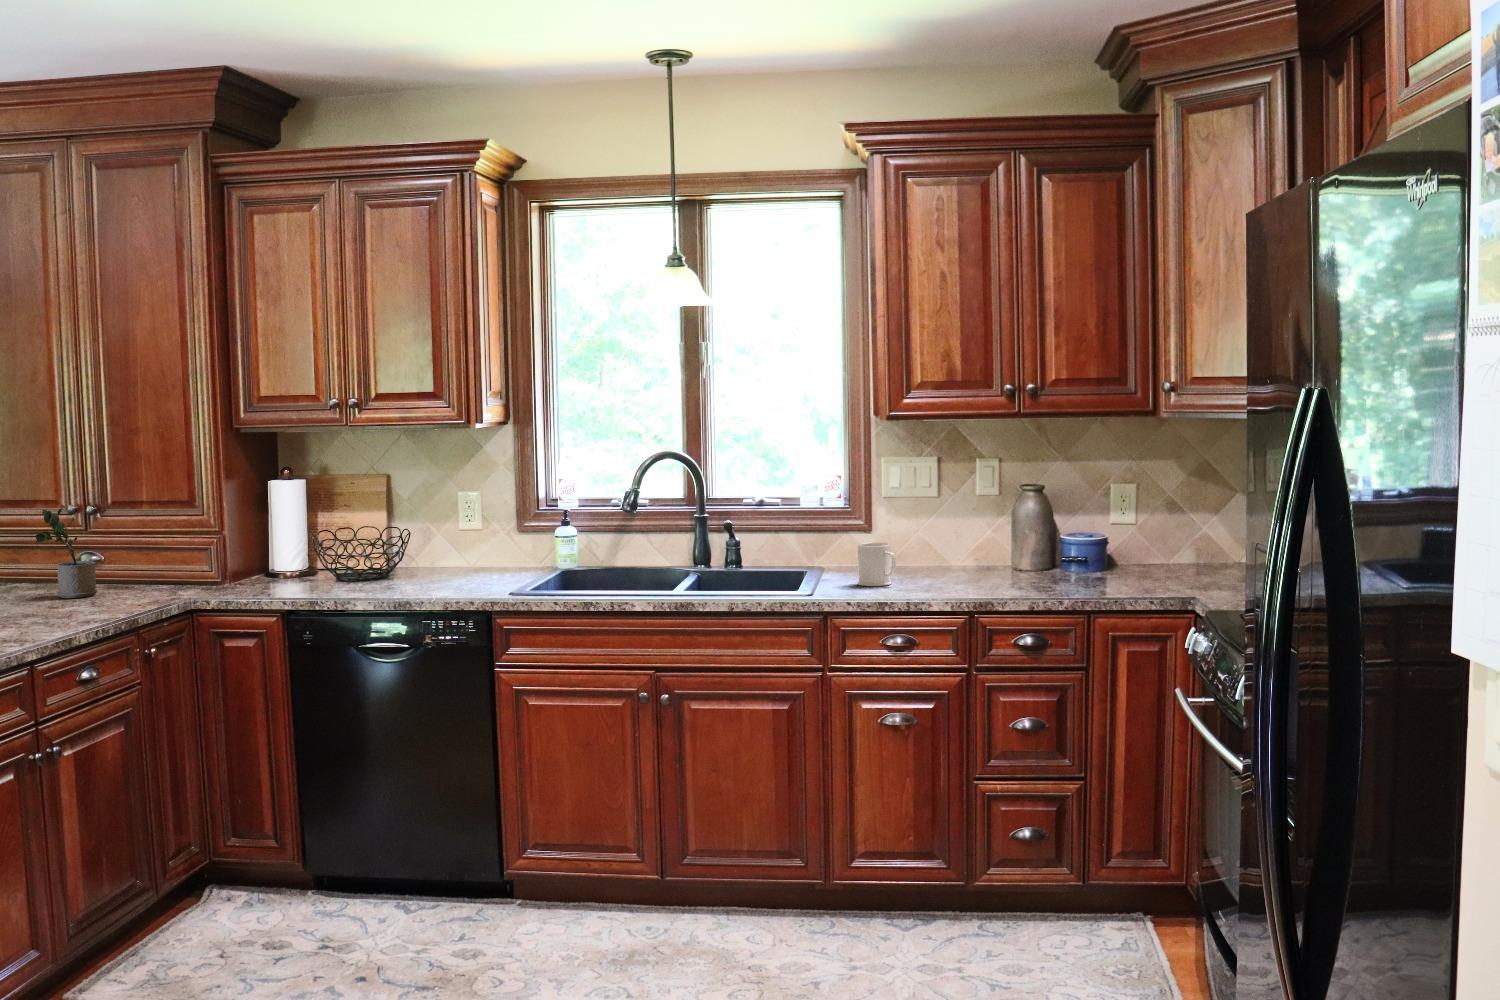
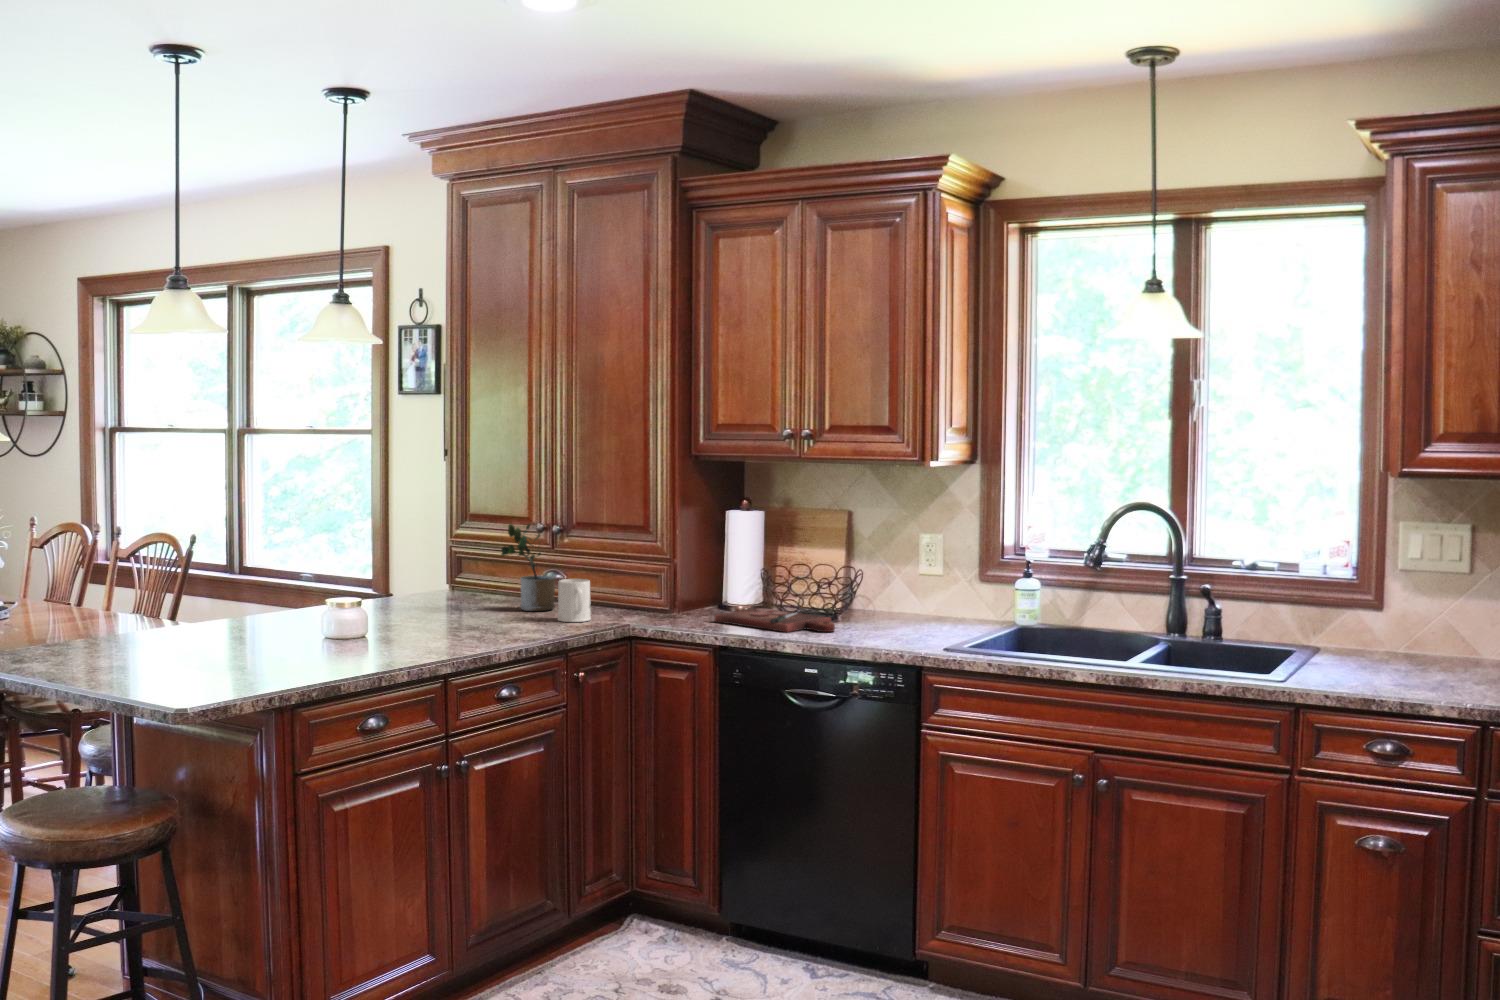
mug: present [858,542,896,586] -> present [558,579,591,622]
cutting board: none [276,575,401,594] -> present [715,608,835,632]

